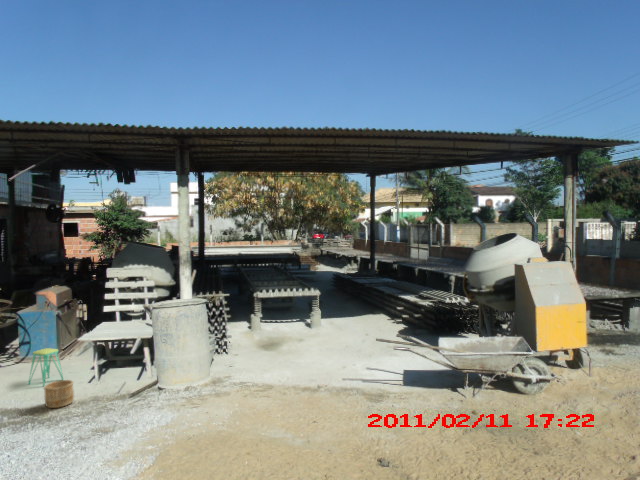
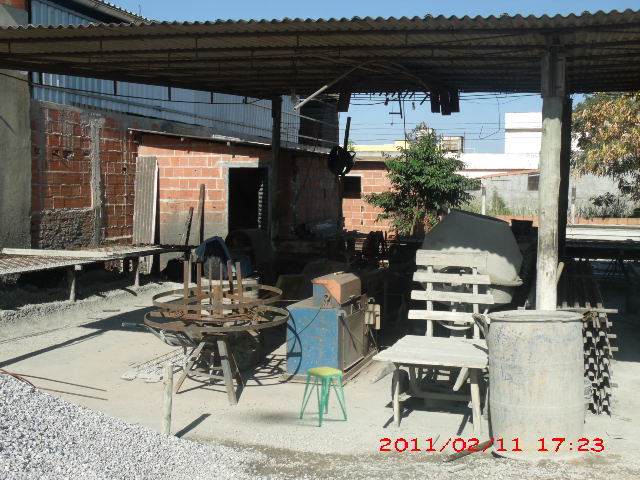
wooden bucket: present [44,380,74,408] -> none [321,423,364,467]

